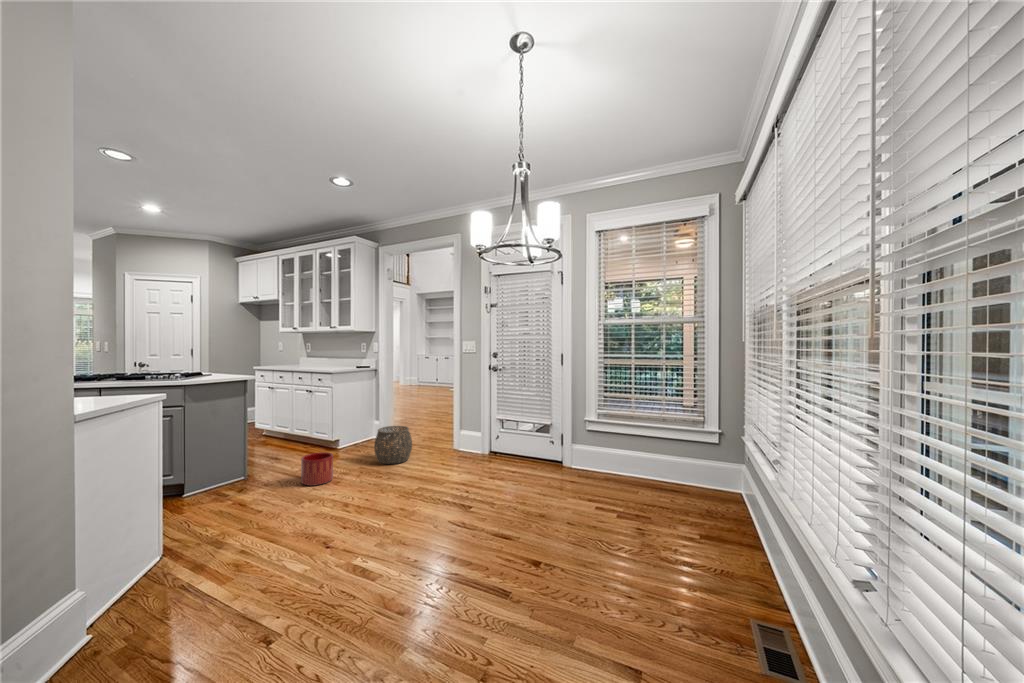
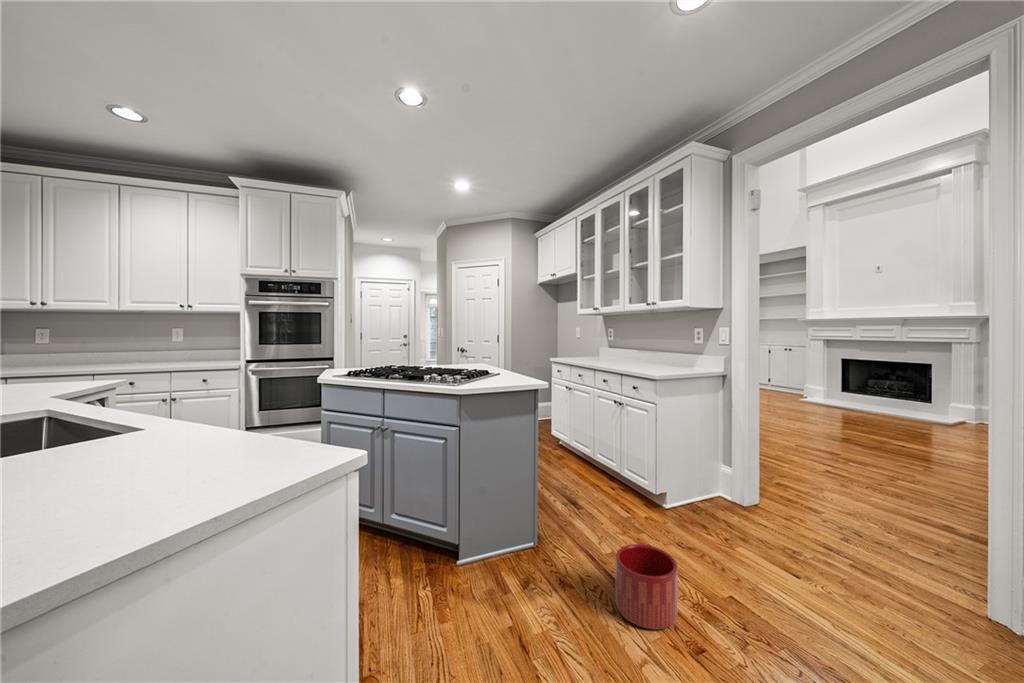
woven basket: present [374,426,412,464] -> none [751,504,854,609]

